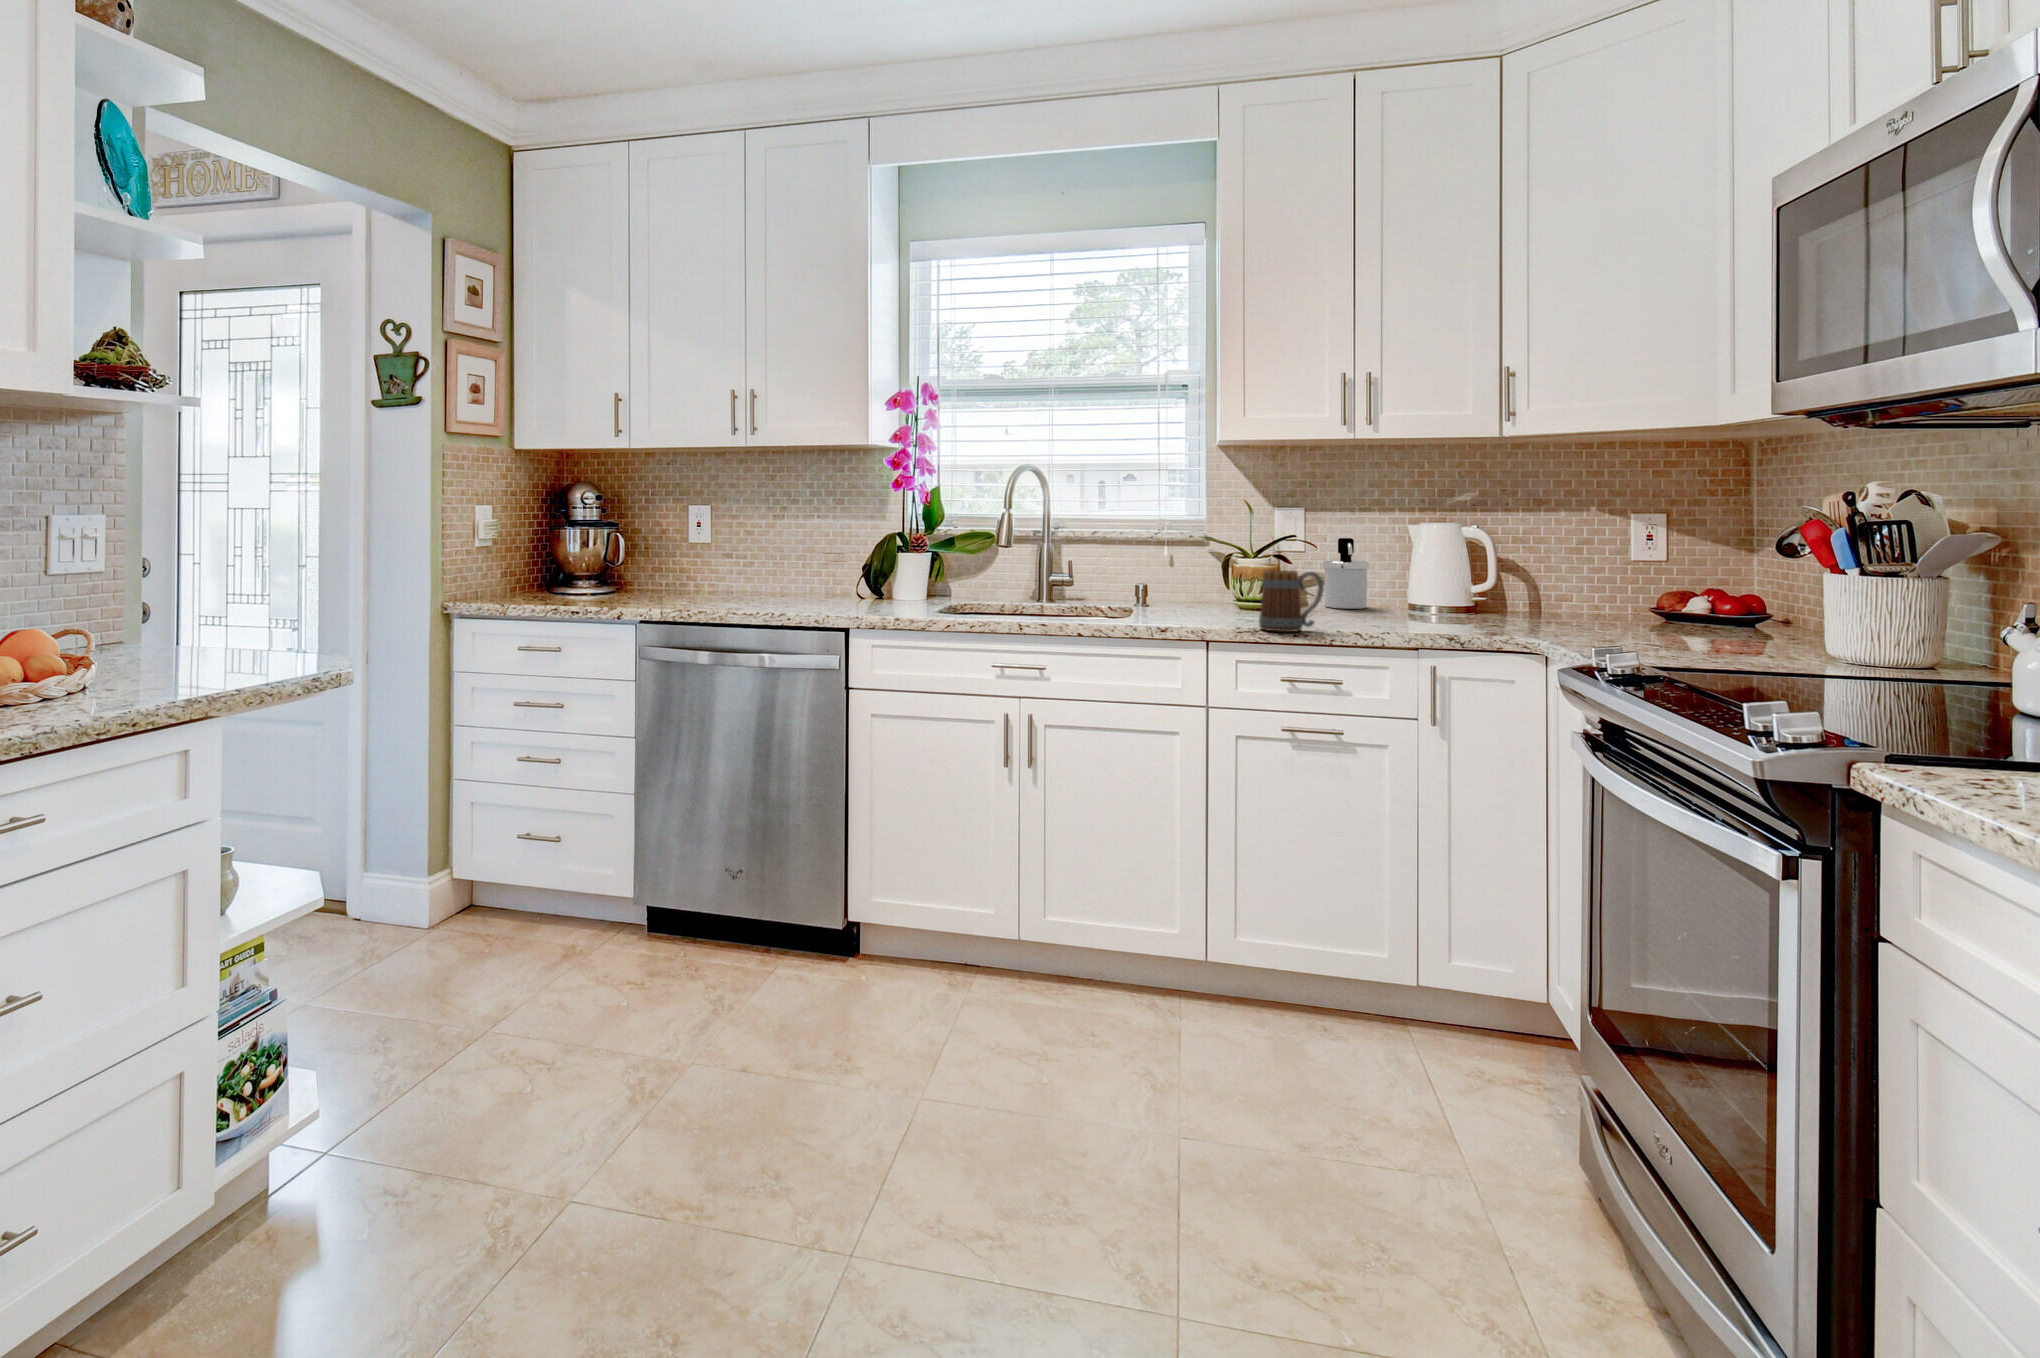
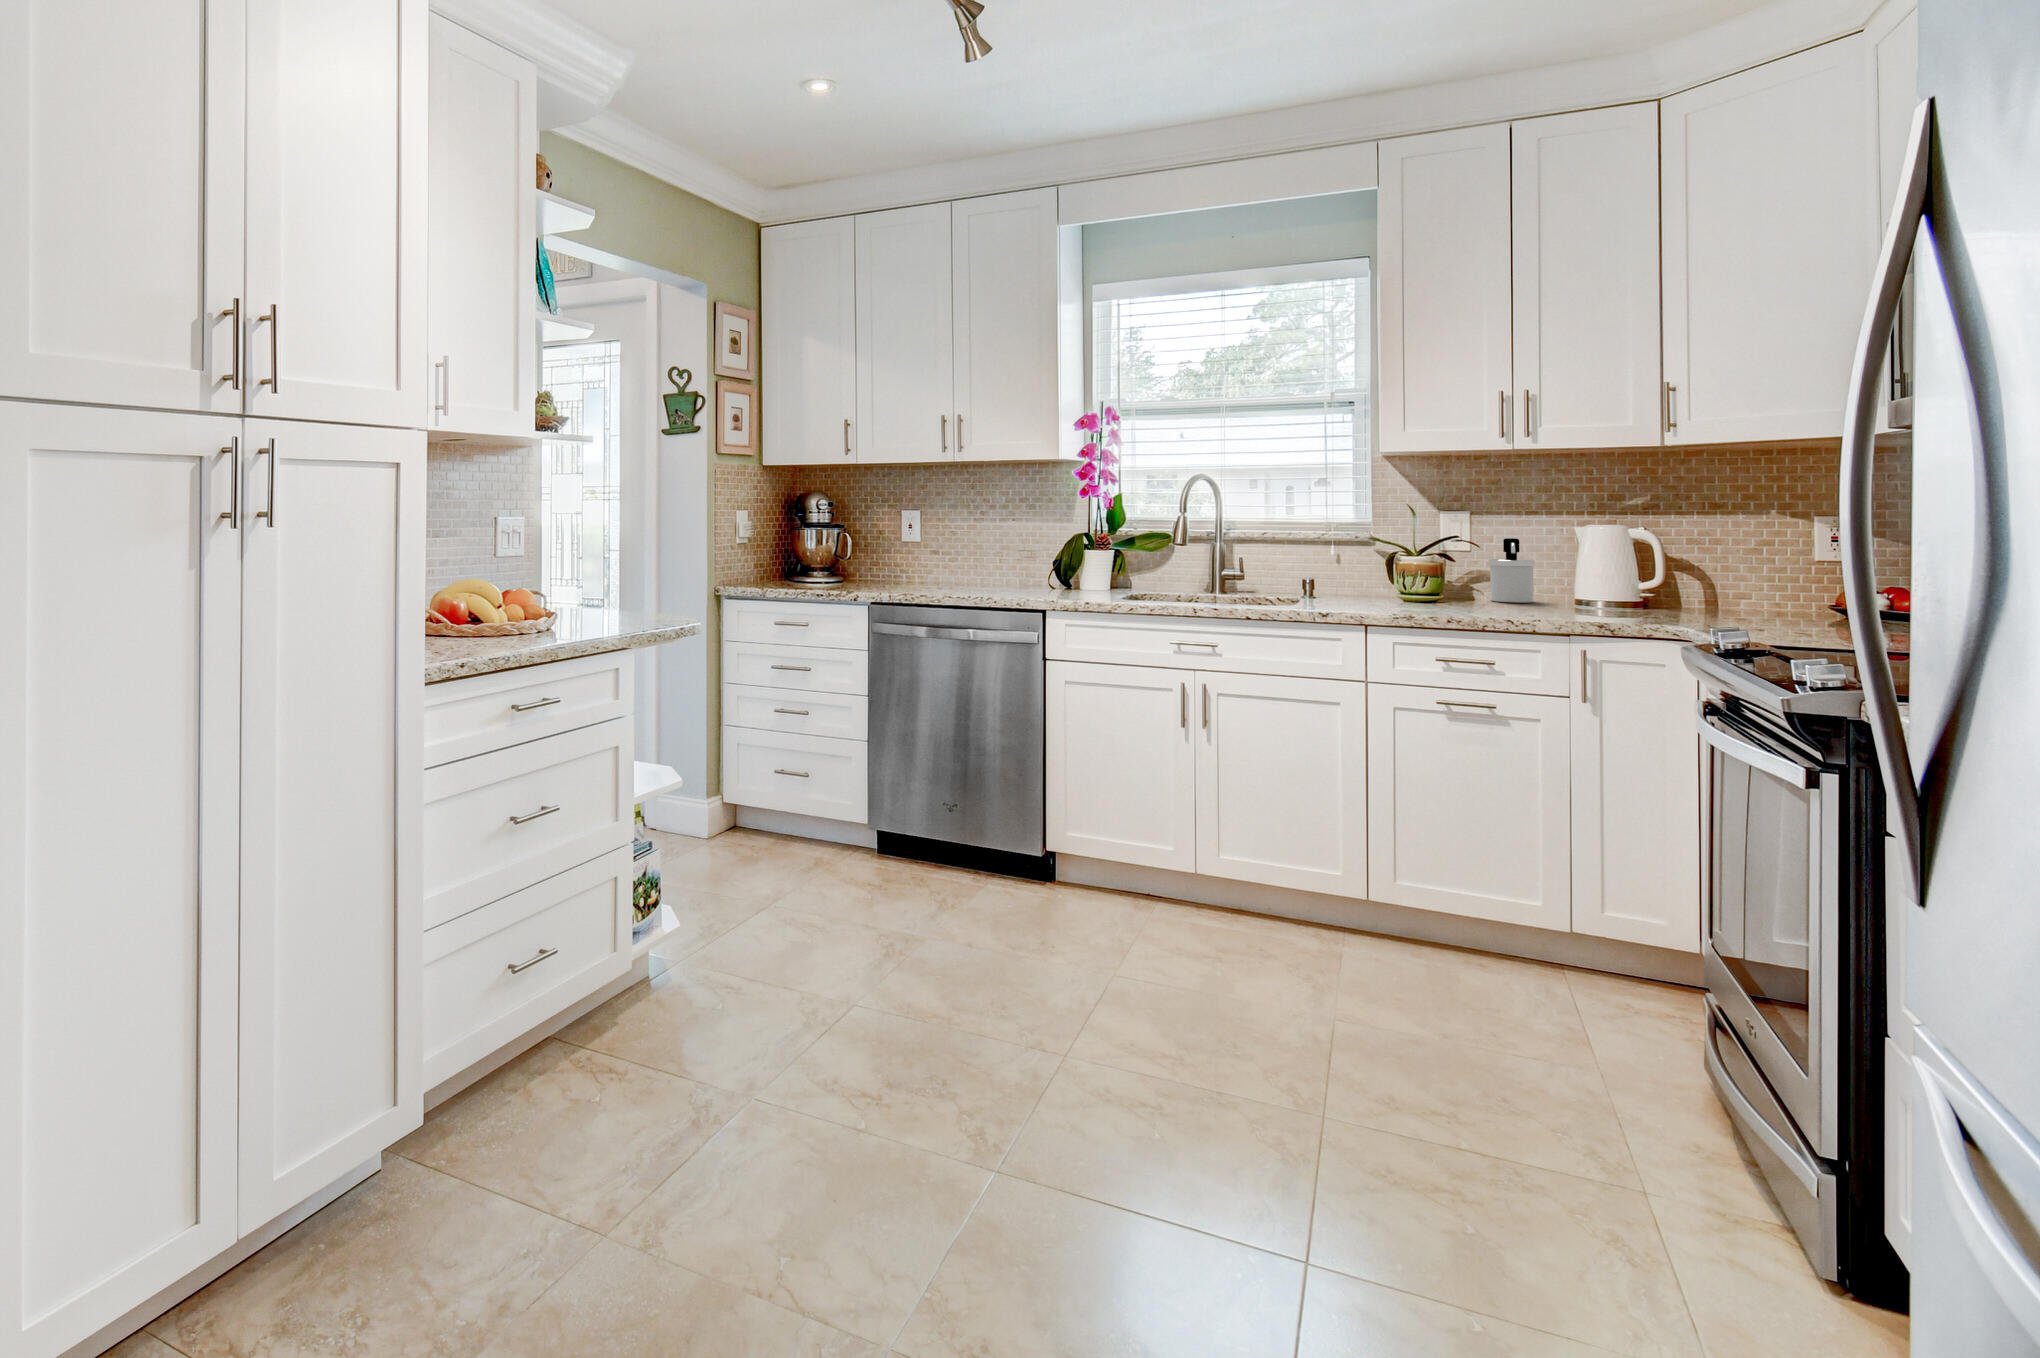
mug: present [1259,570,1324,632] -> none [1416,565,1478,618]

